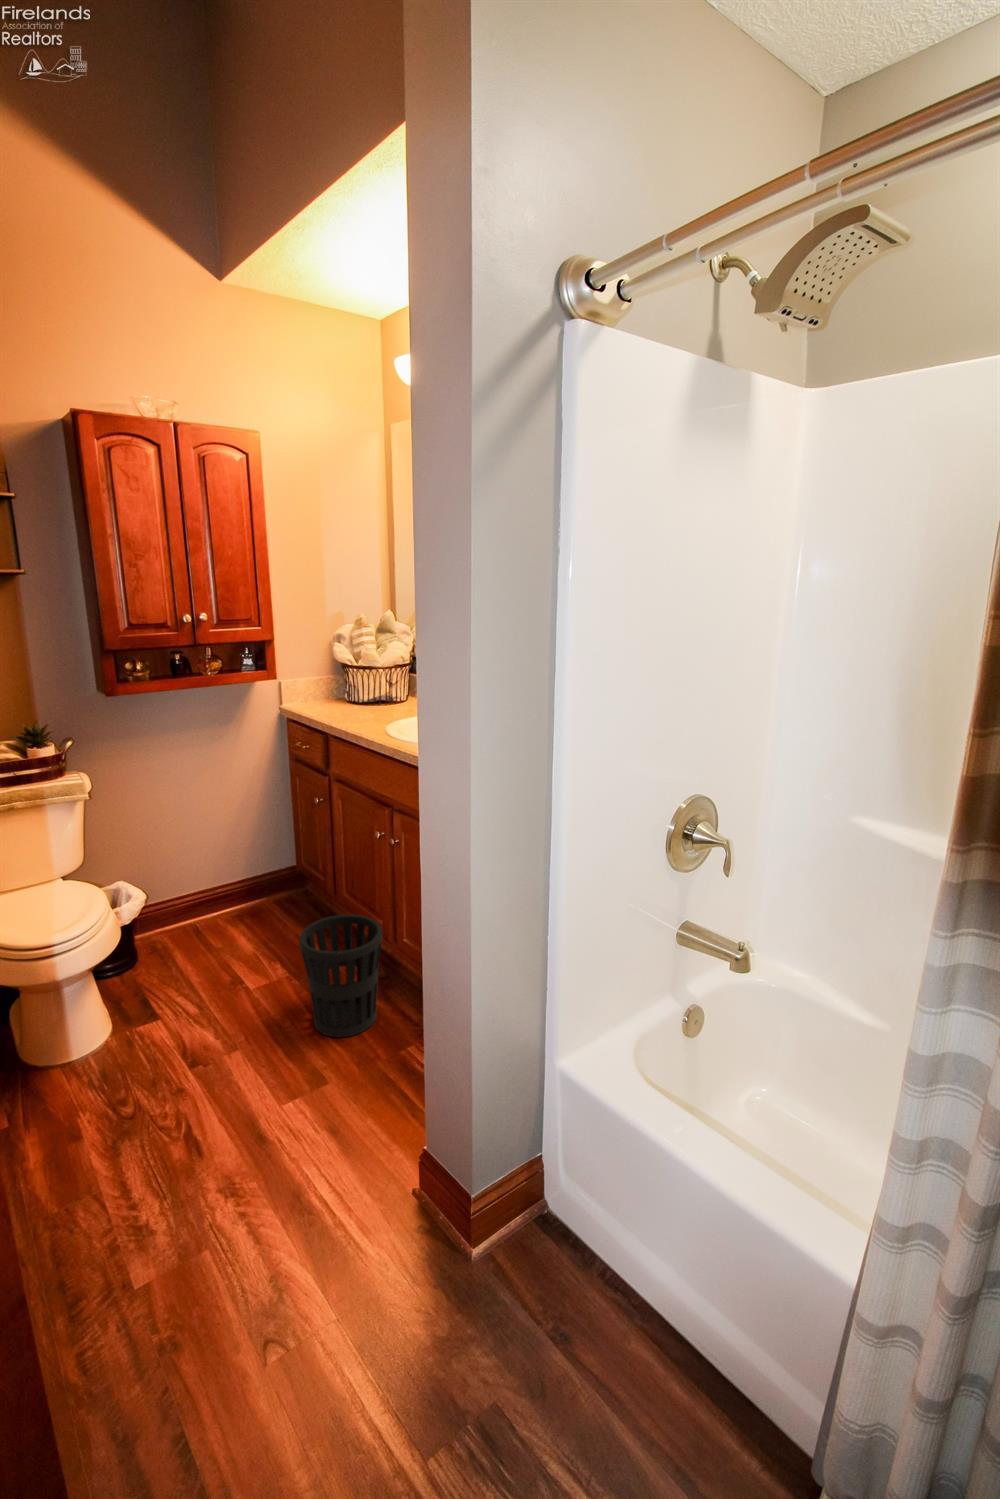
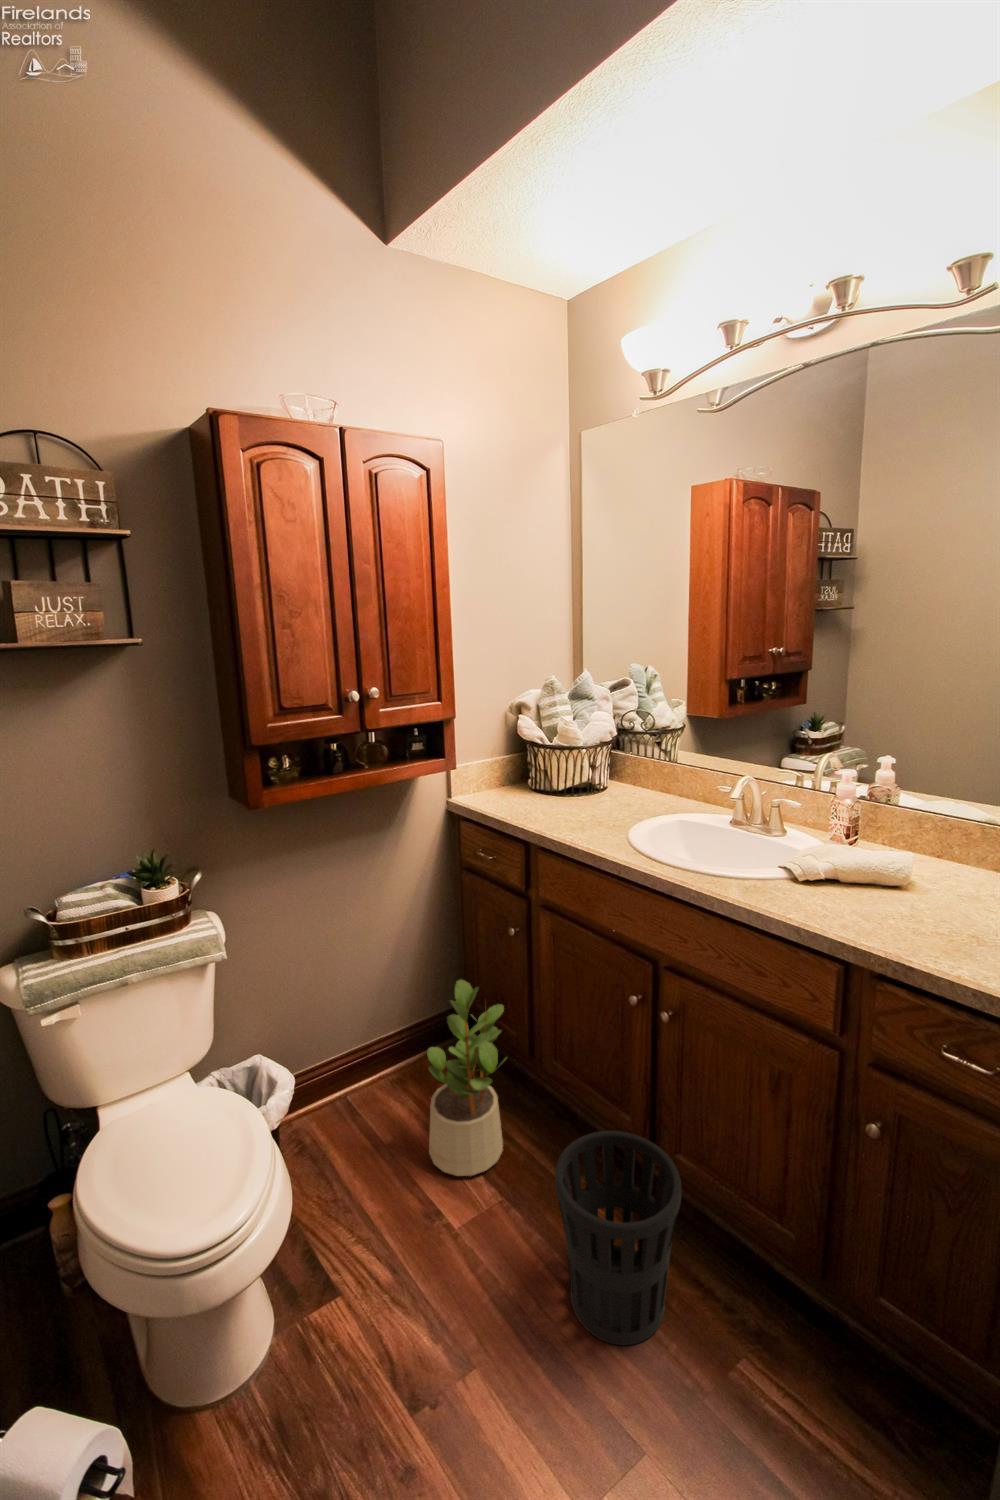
potted plant: none [245,825,305,963] -> present [427,980,507,1176]

